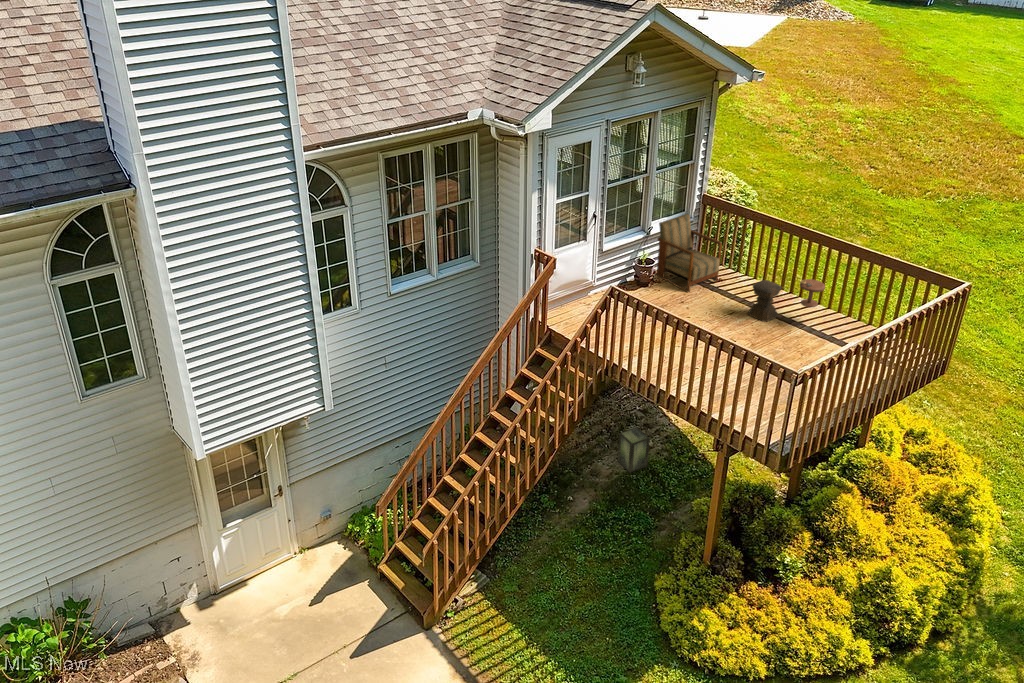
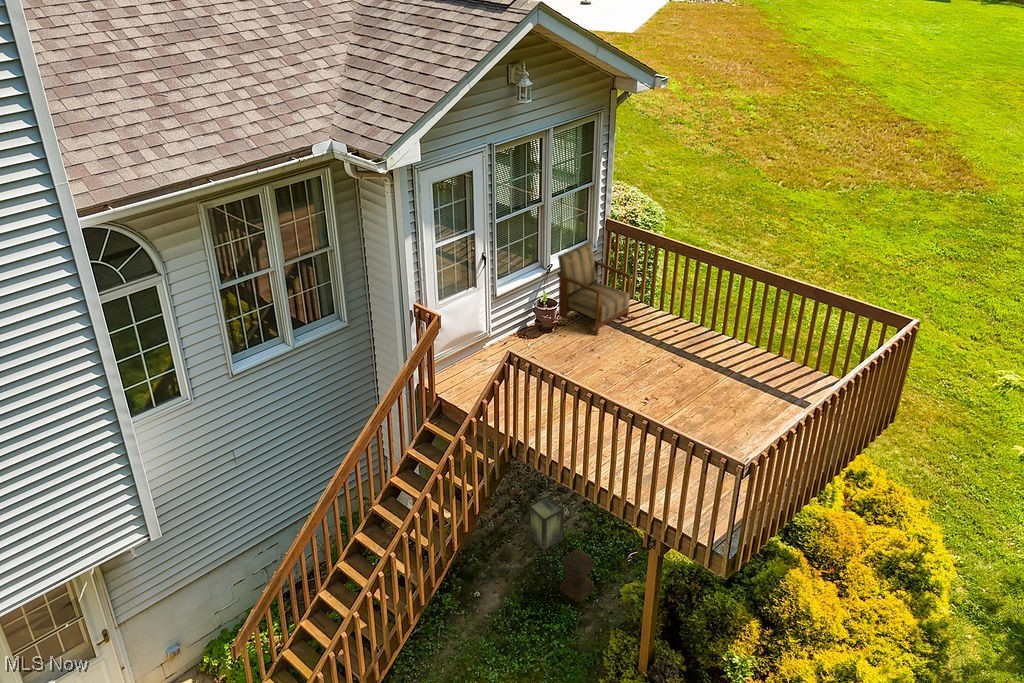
side table: present [800,279,825,307] -> none [724,316,753,364]
stool: present [748,280,782,322] -> present [560,549,595,602]

